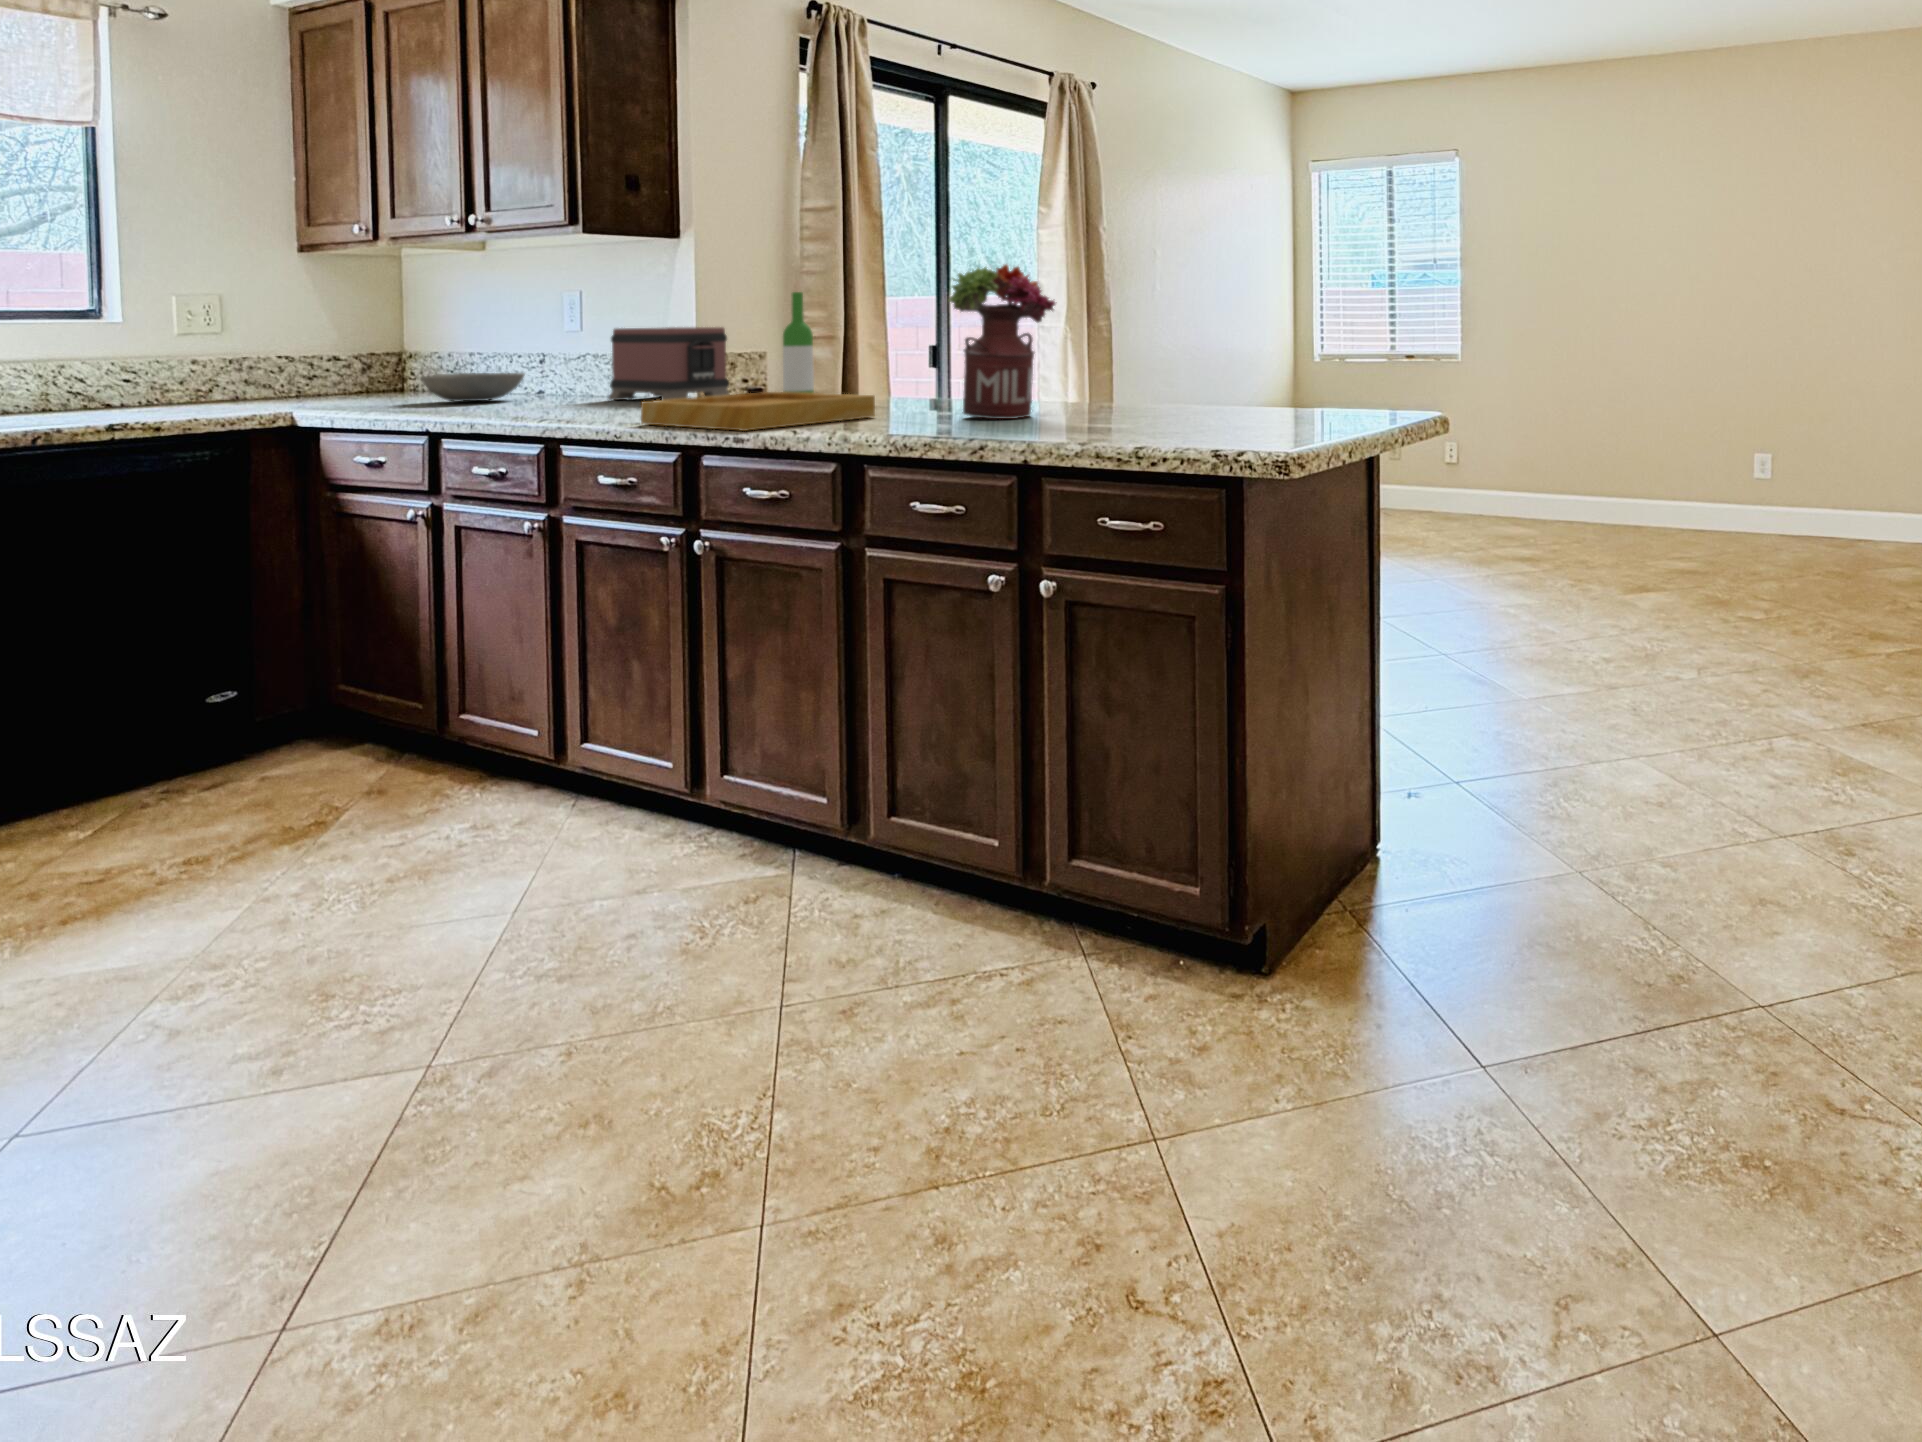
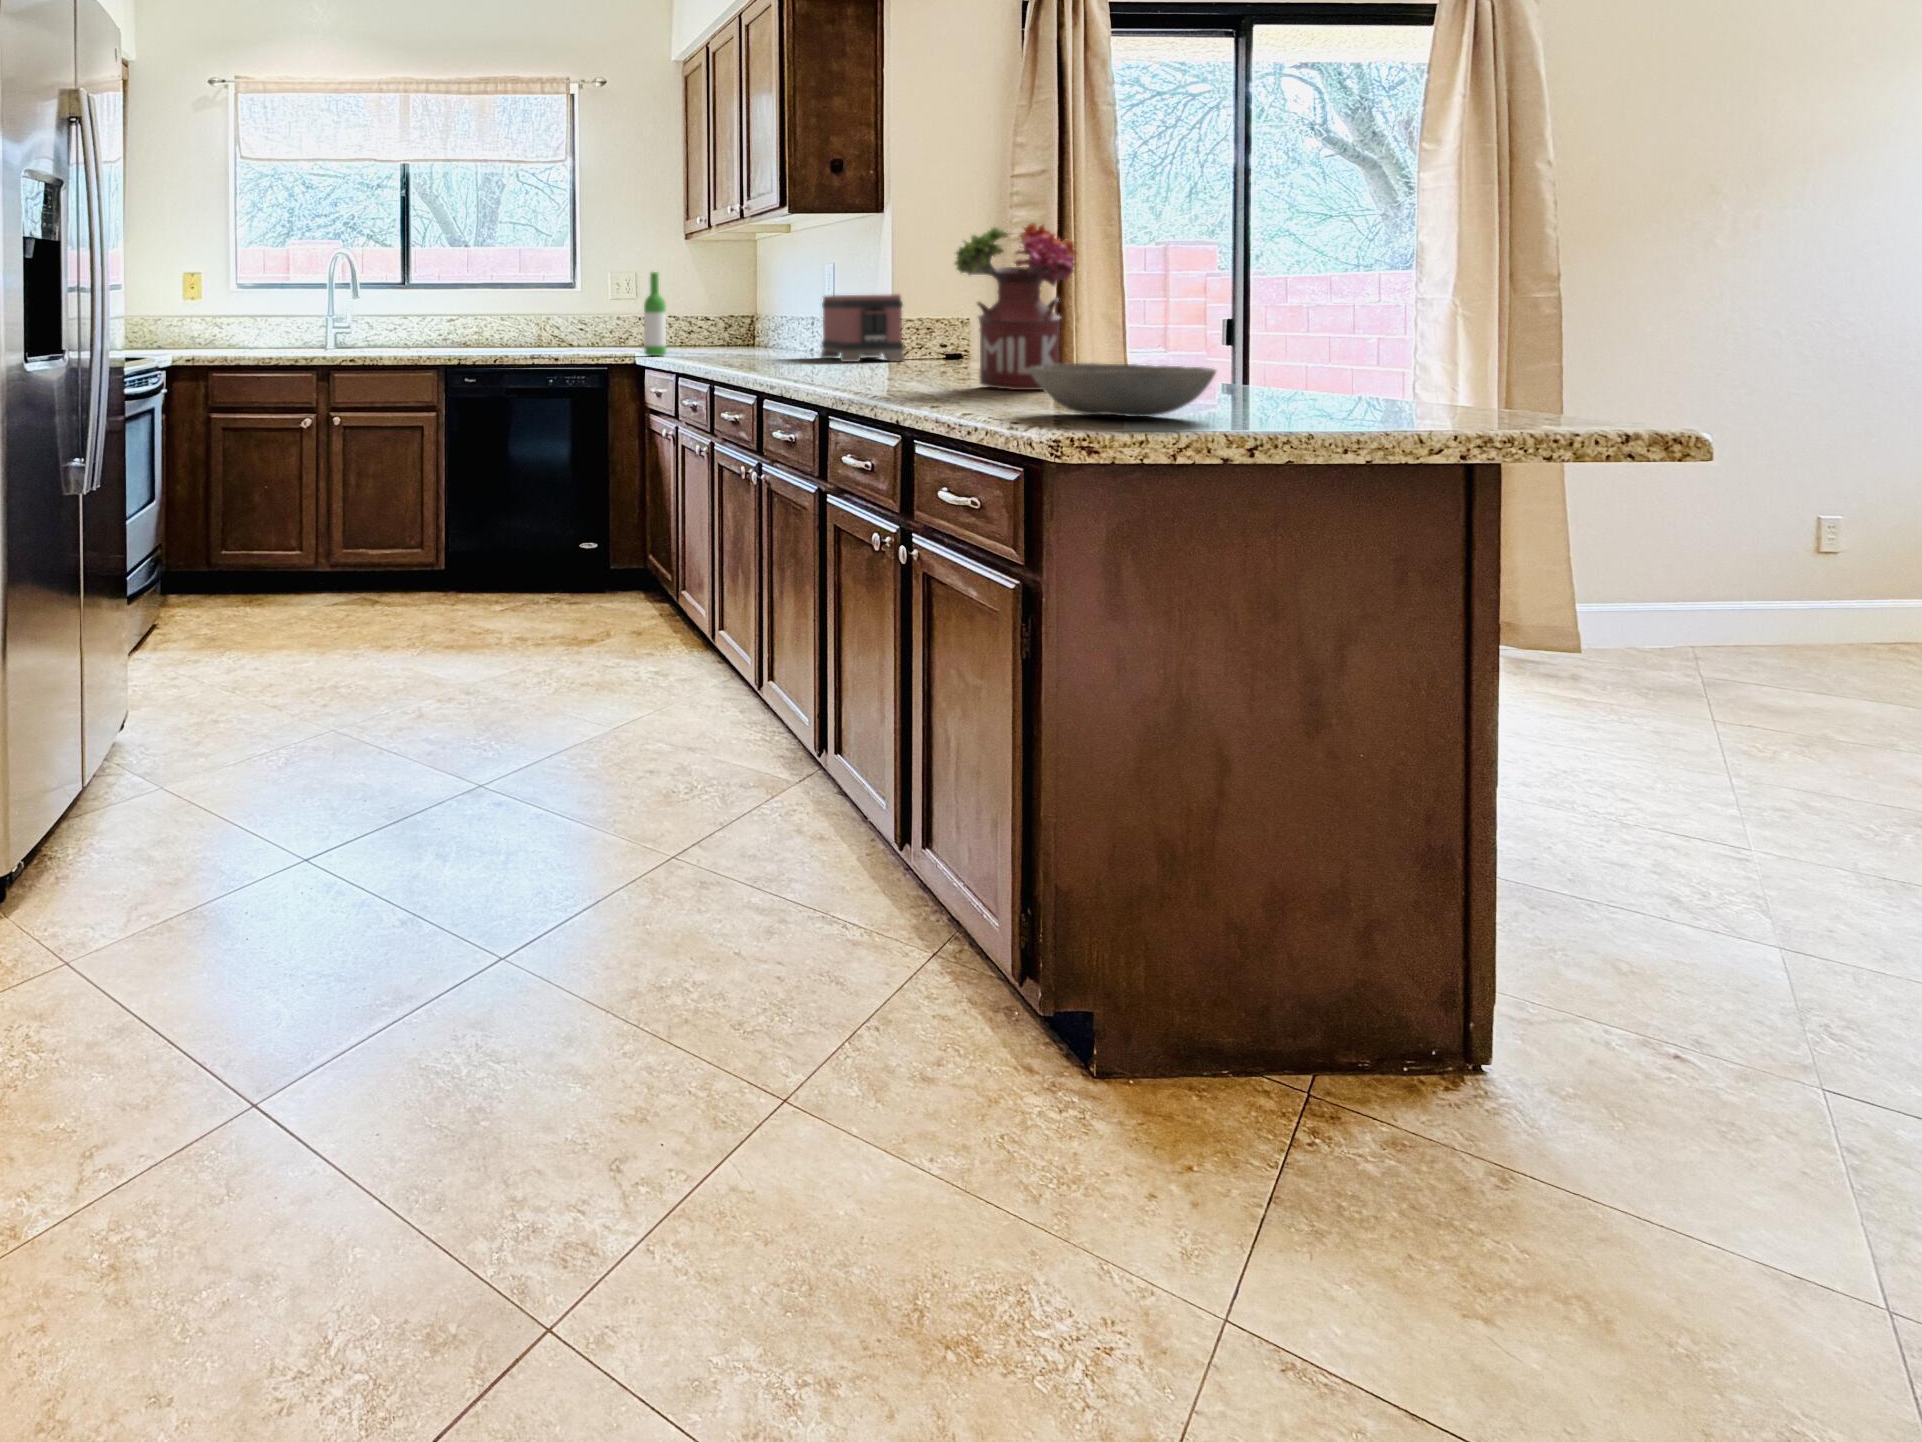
wine bottle: present [783,292,814,393] -> present [644,272,666,356]
bowl: present [421,373,525,401] -> present [1029,363,1216,417]
tray: present [641,392,875,431] -> none [736,353,918,382]

